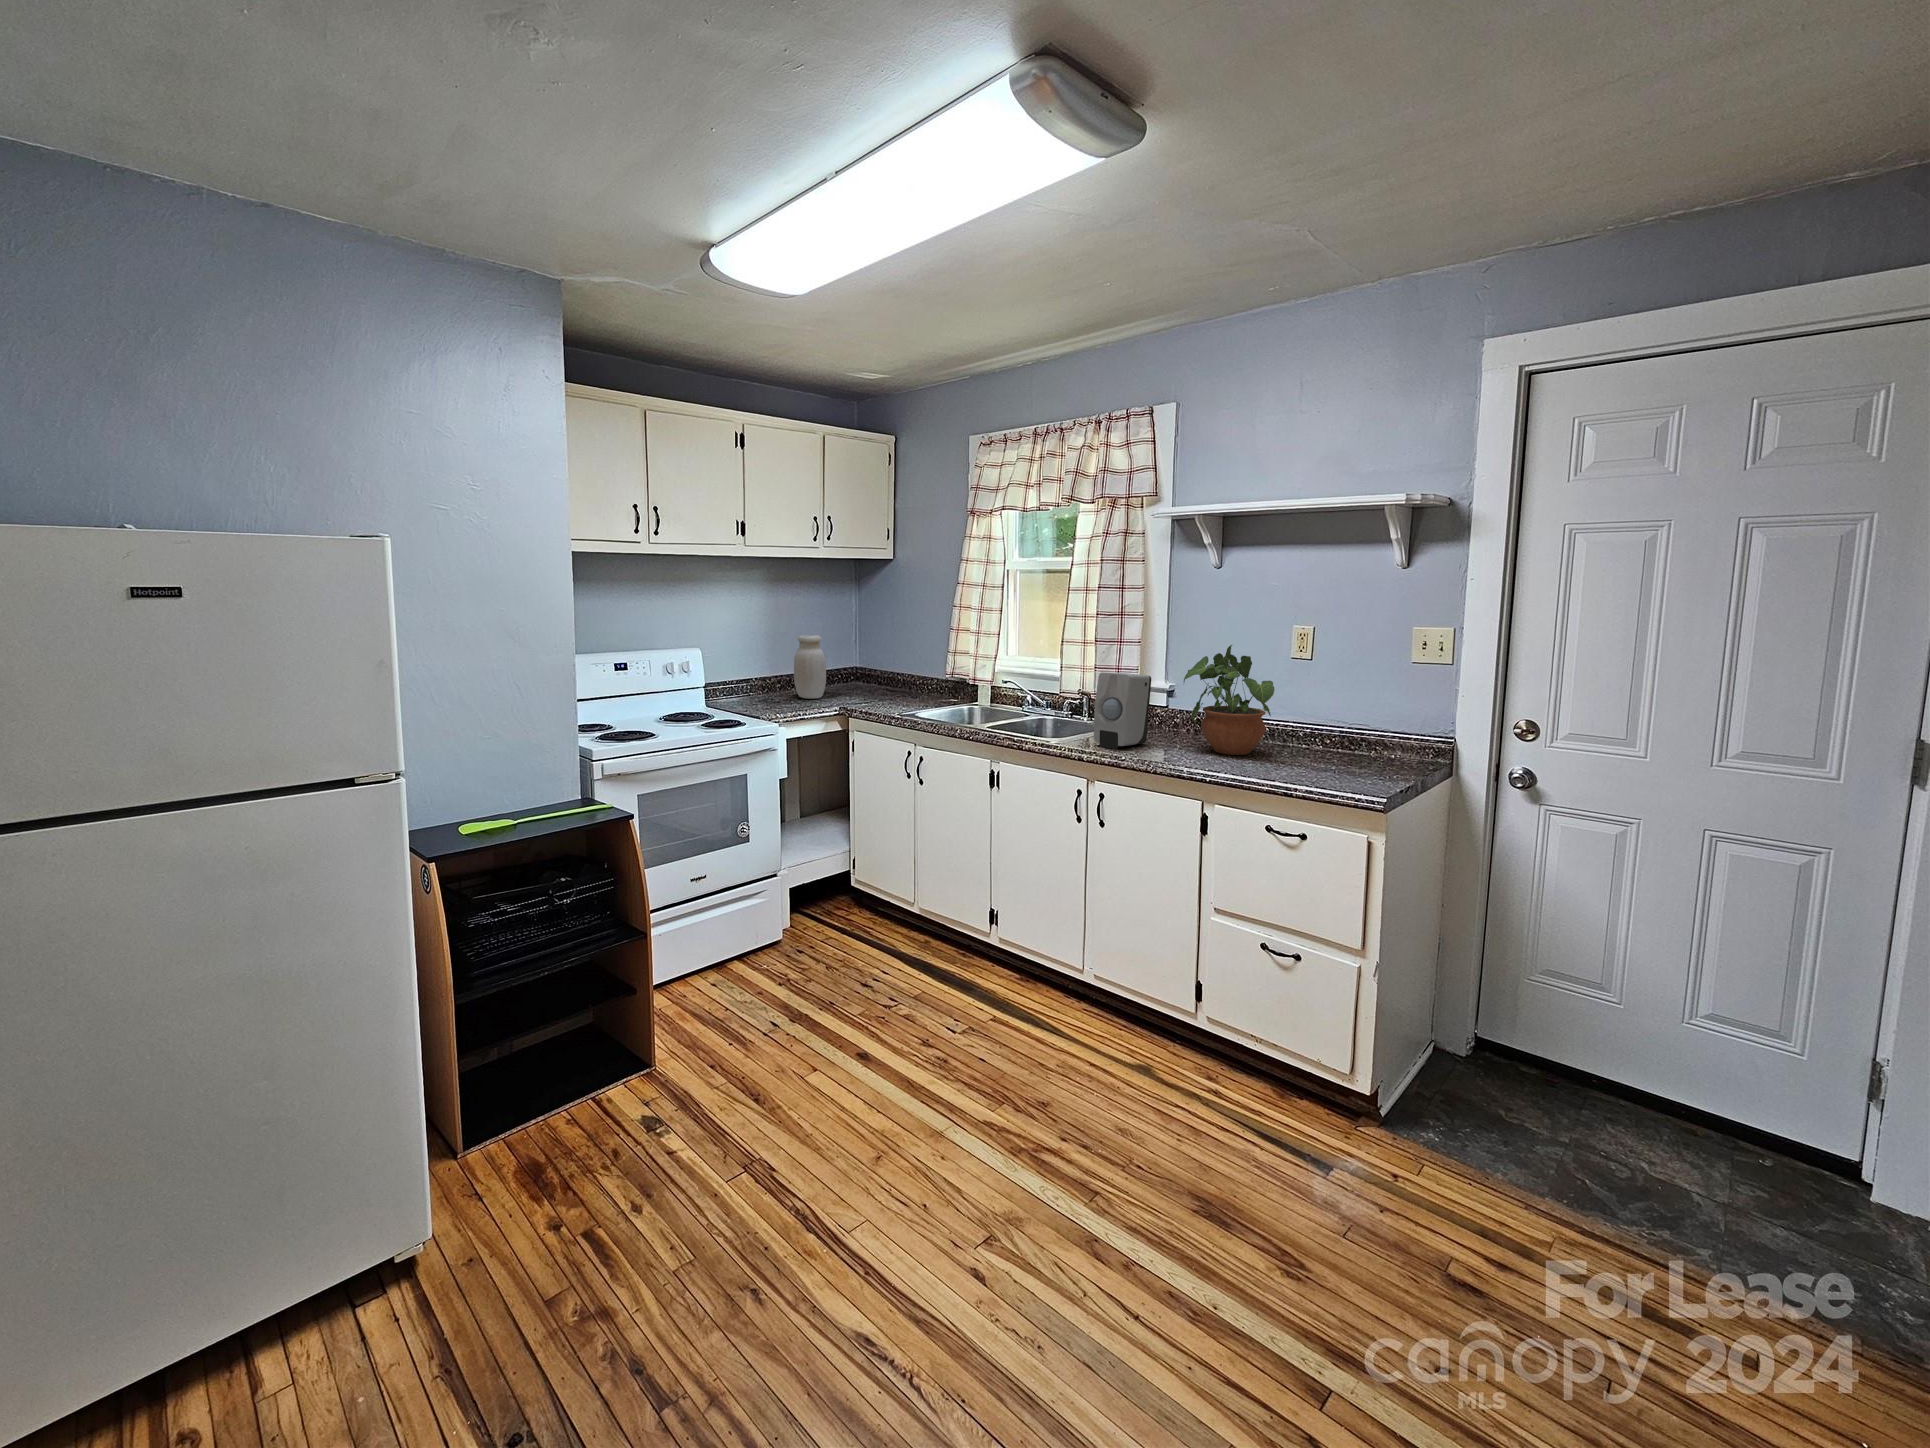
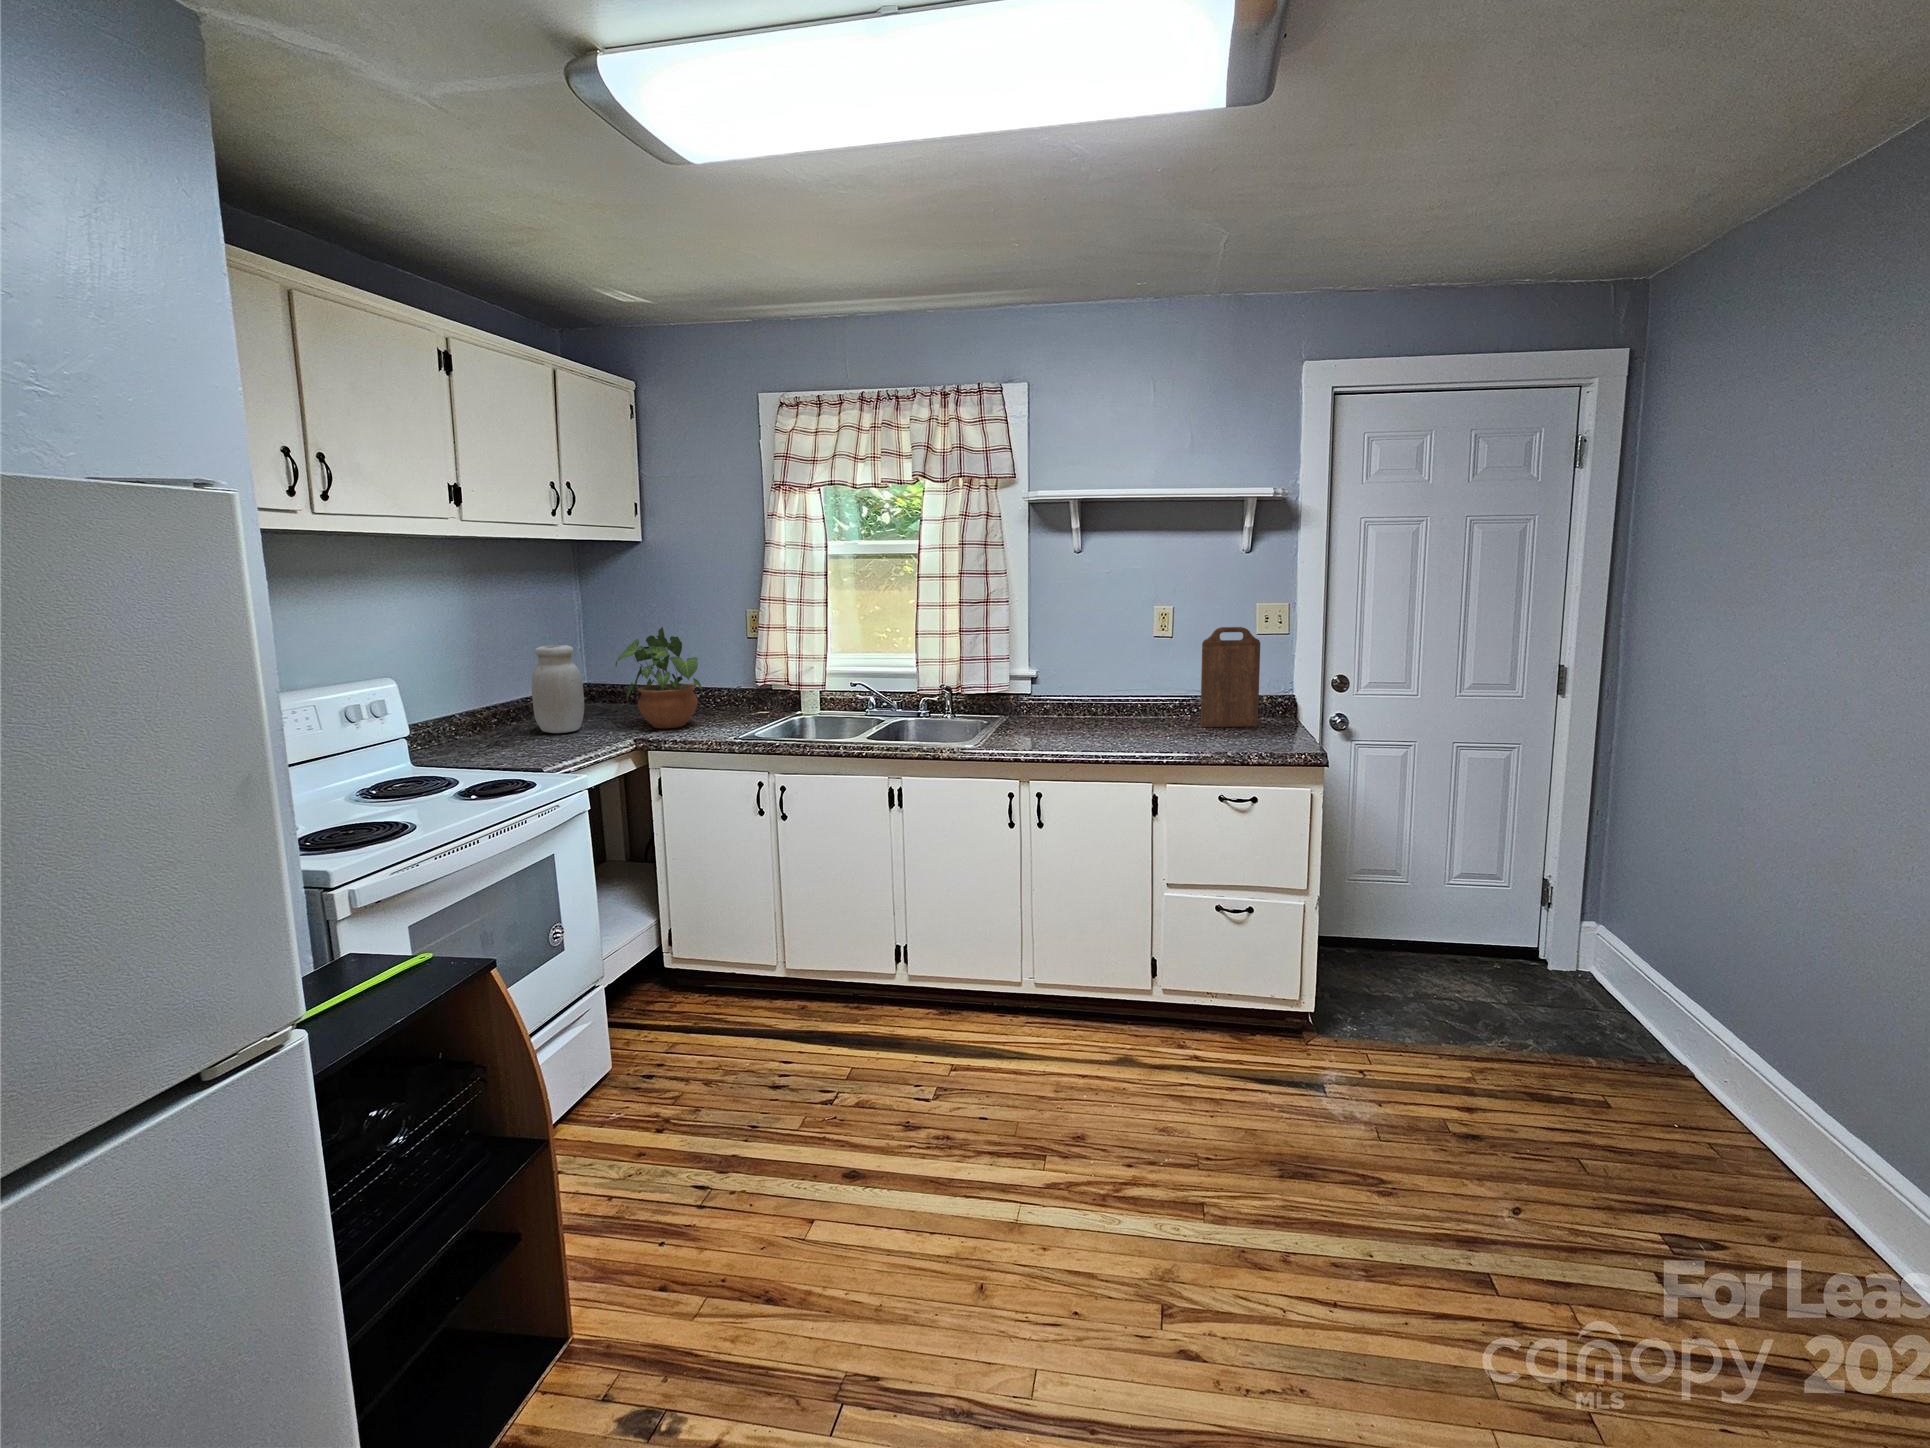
potted plant: present [1184,645,1275,755] -> present [616,627,702,728]
cutting board: none [1324,651,1404,767] -> present [1200,627,1260,727]
soap dispenser: present [1094,673,1151,749] -> none [1012,663,1052,744]

